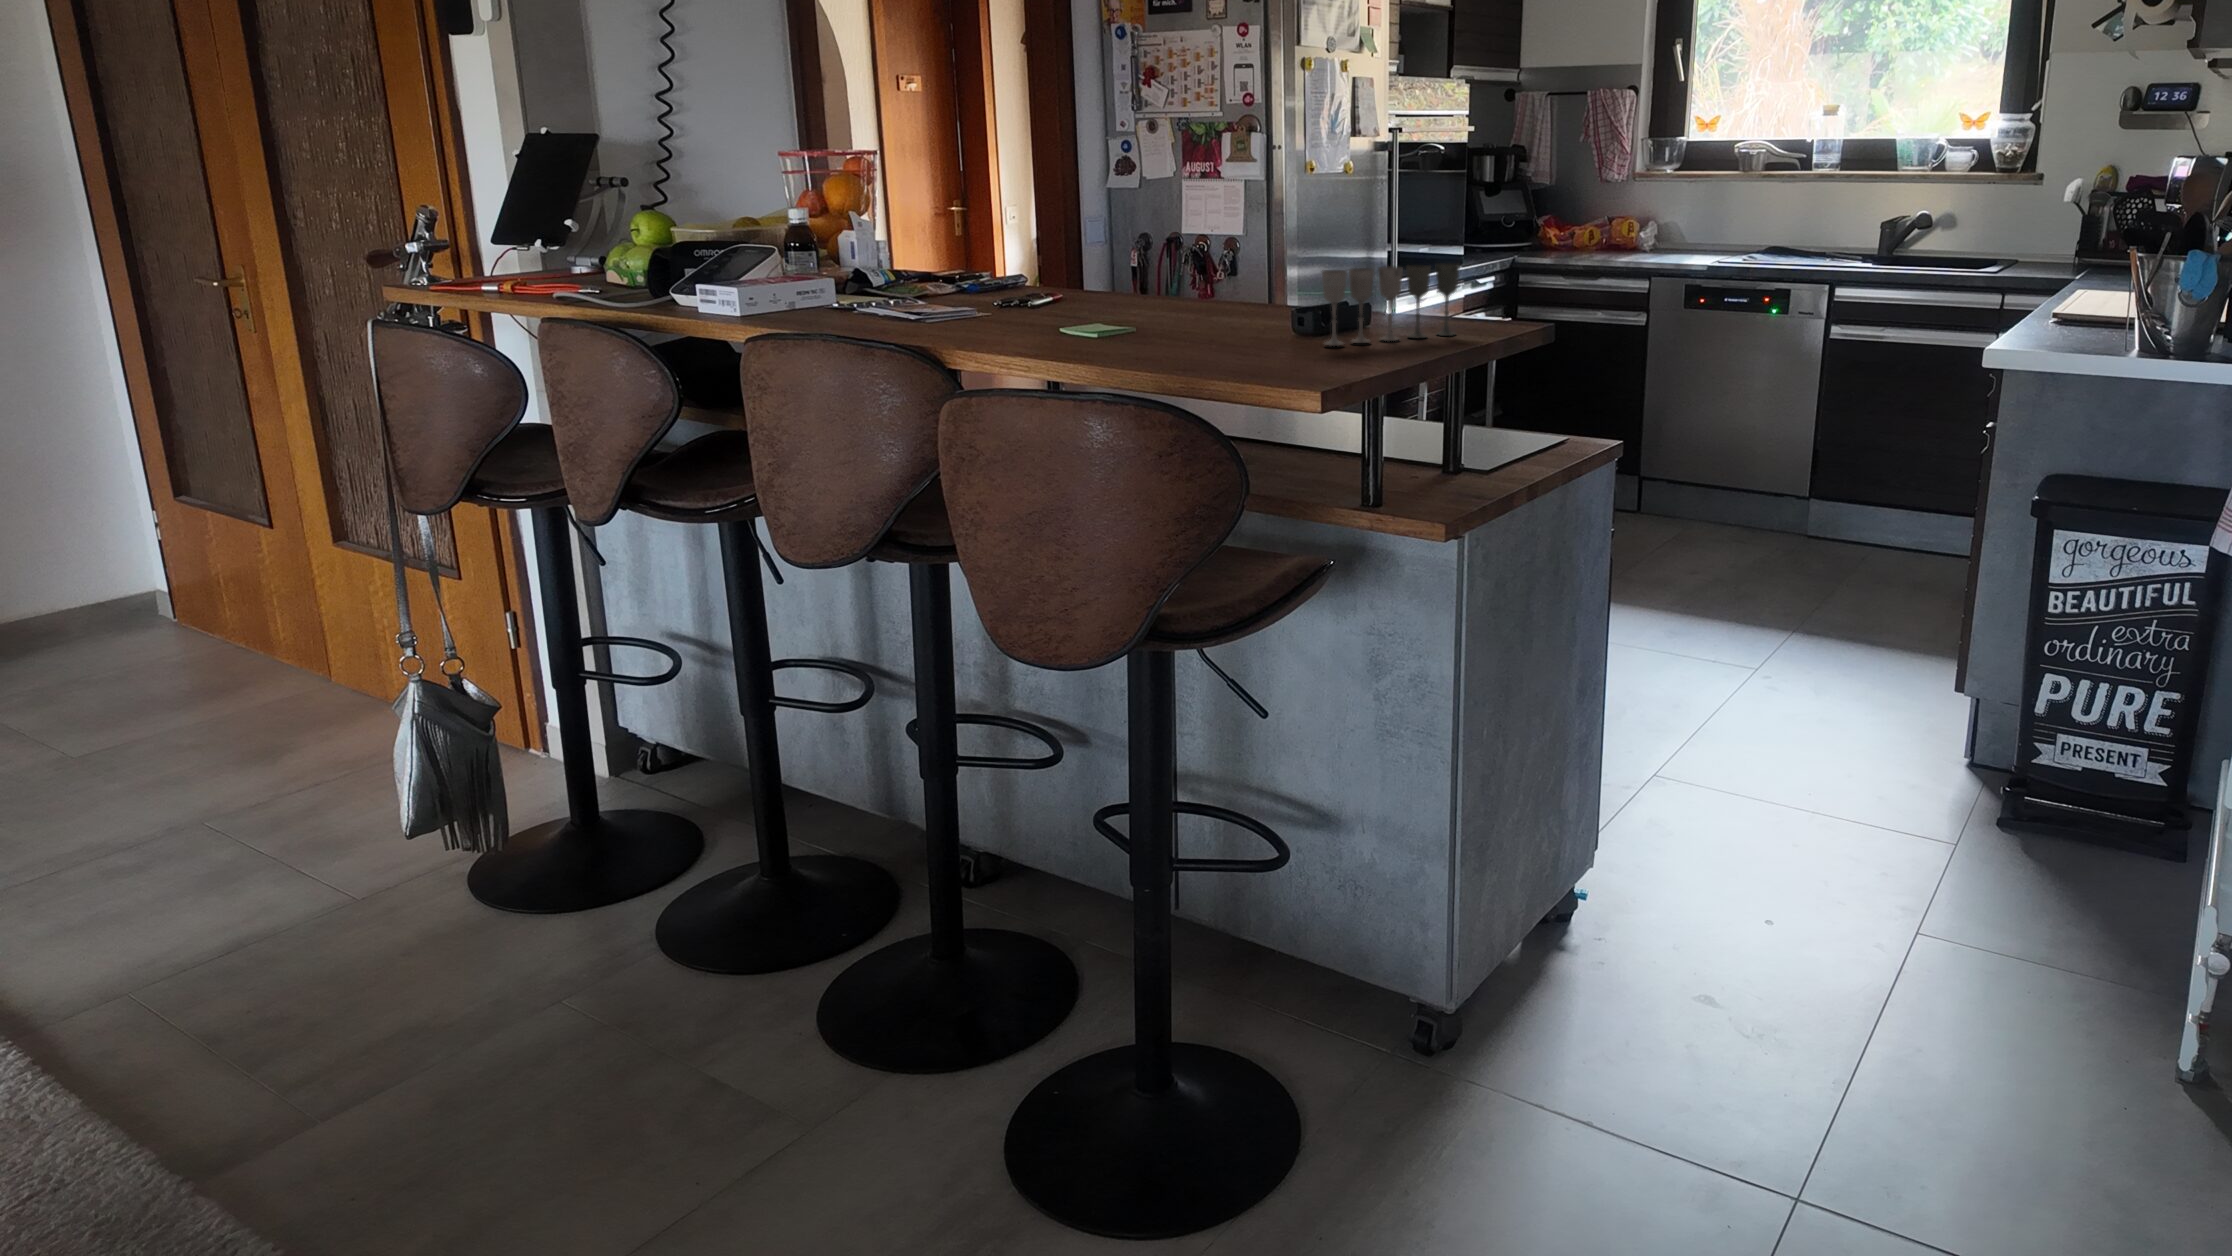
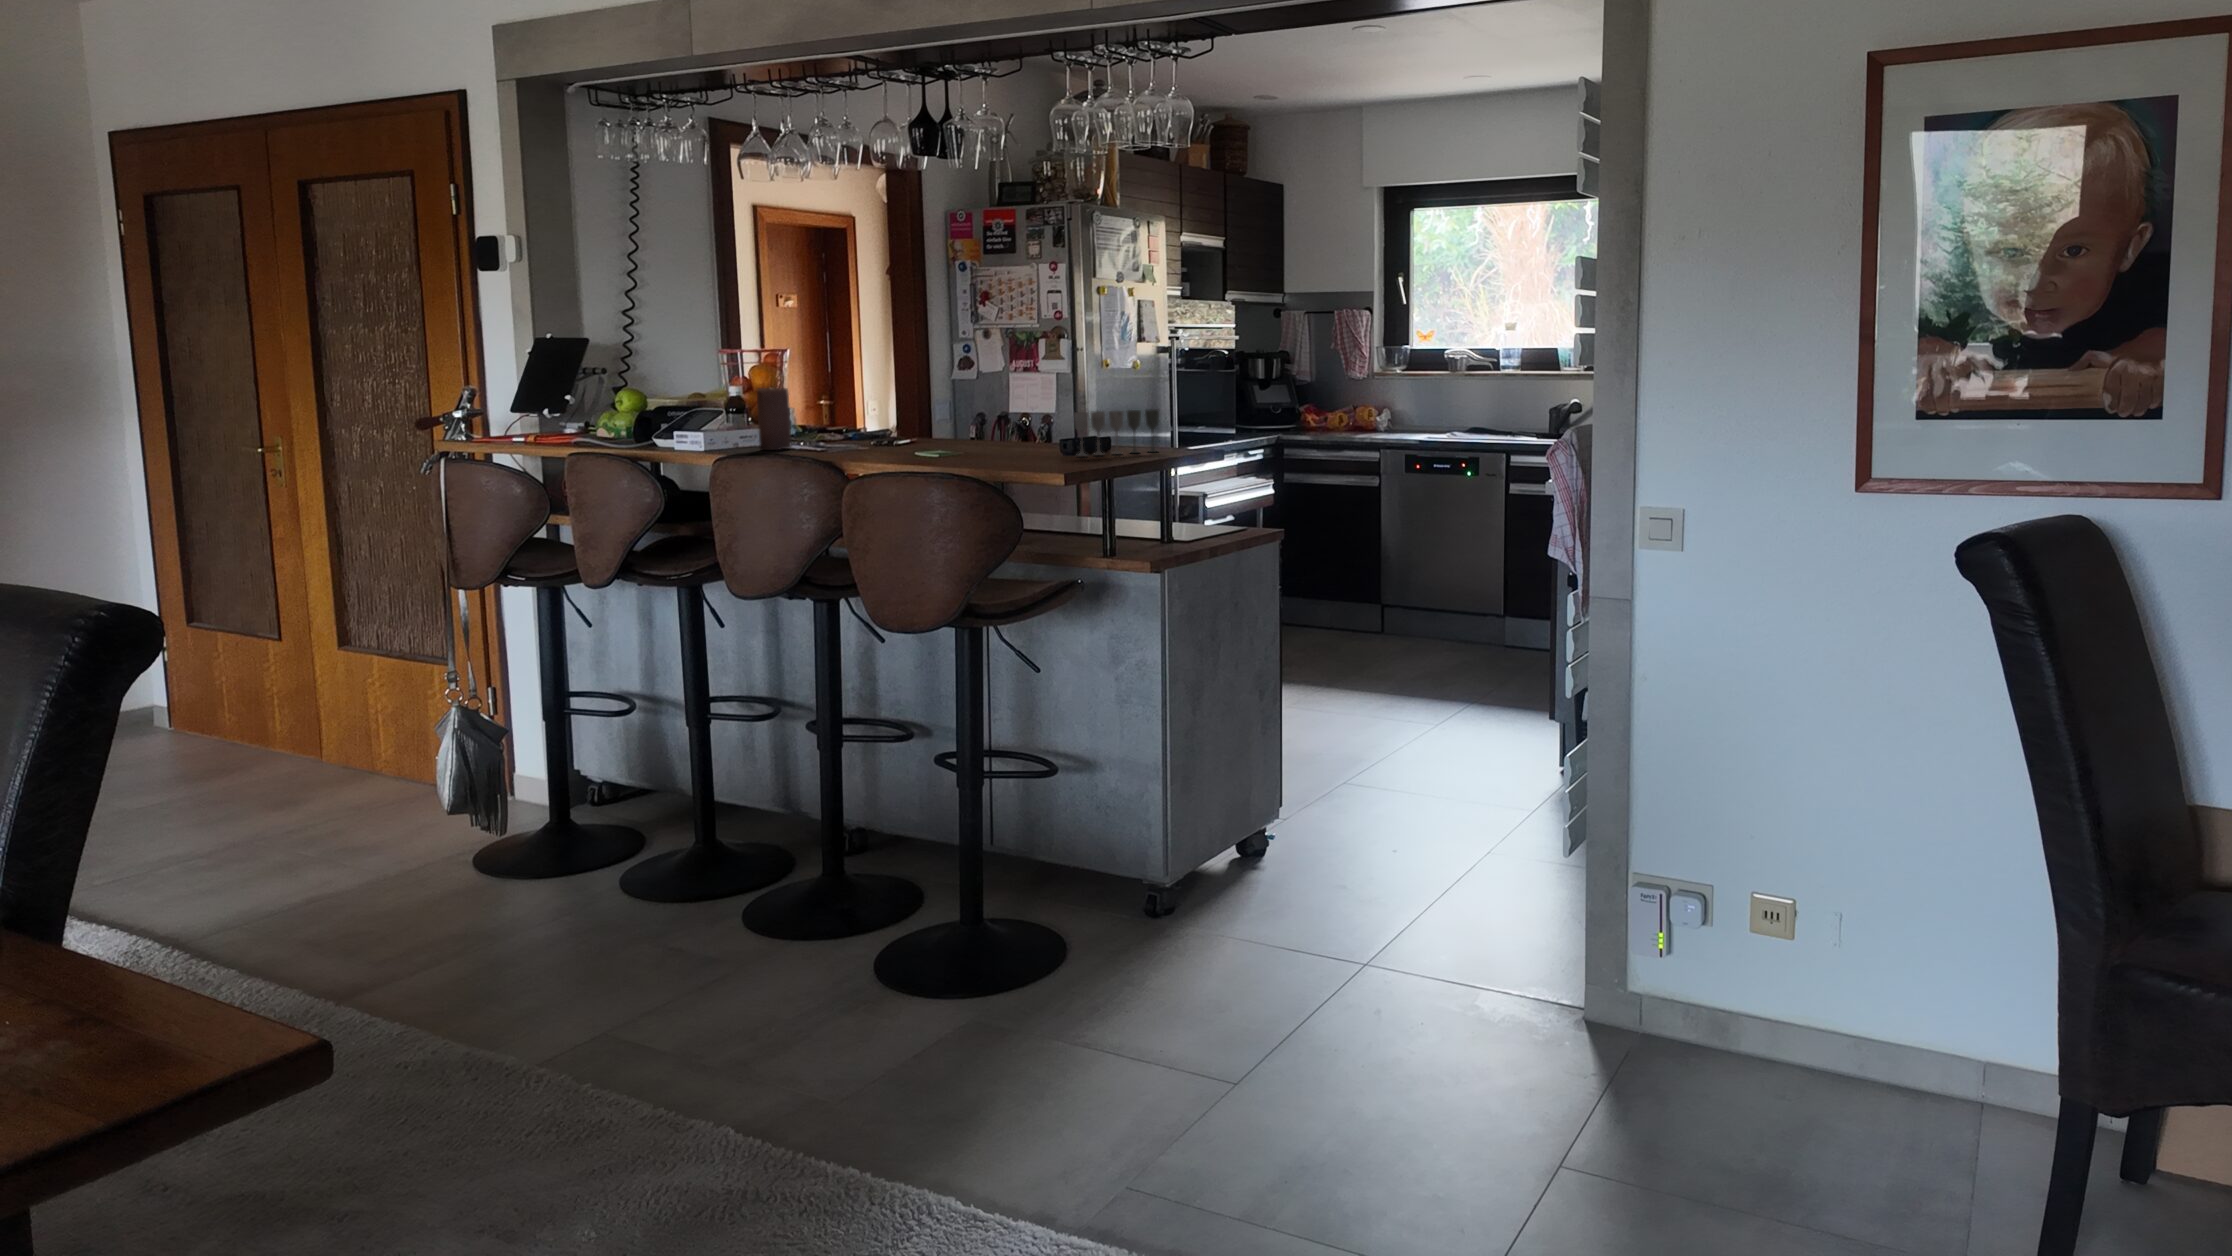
candle: none [816,218,873,317] -> present [757,388,791,450]

